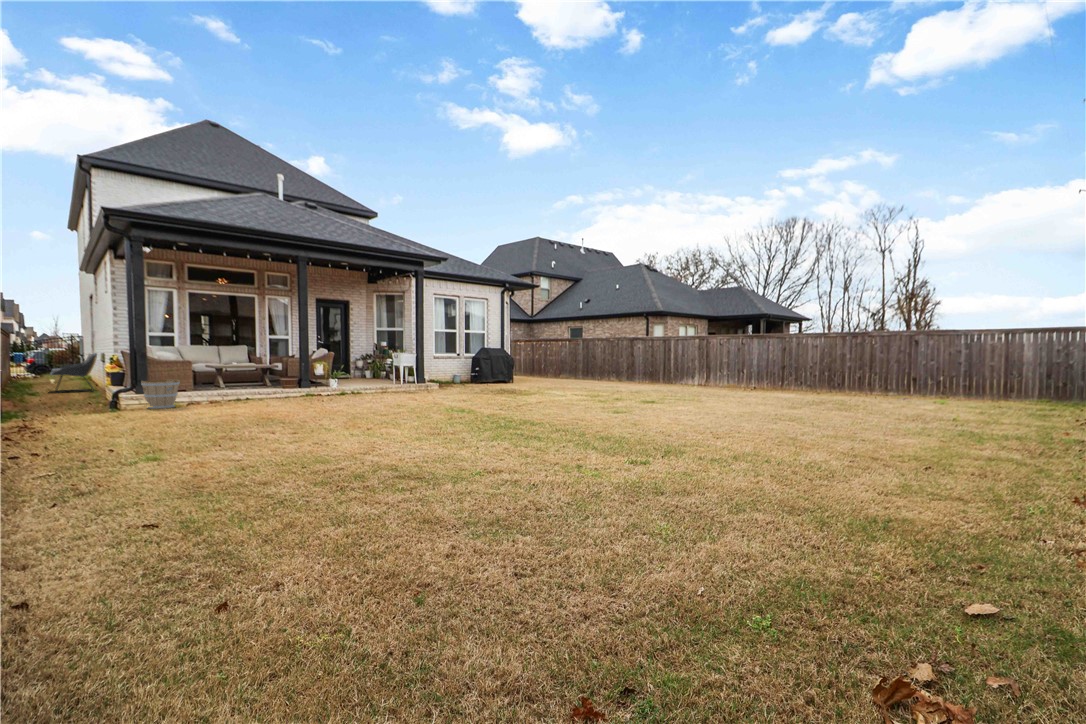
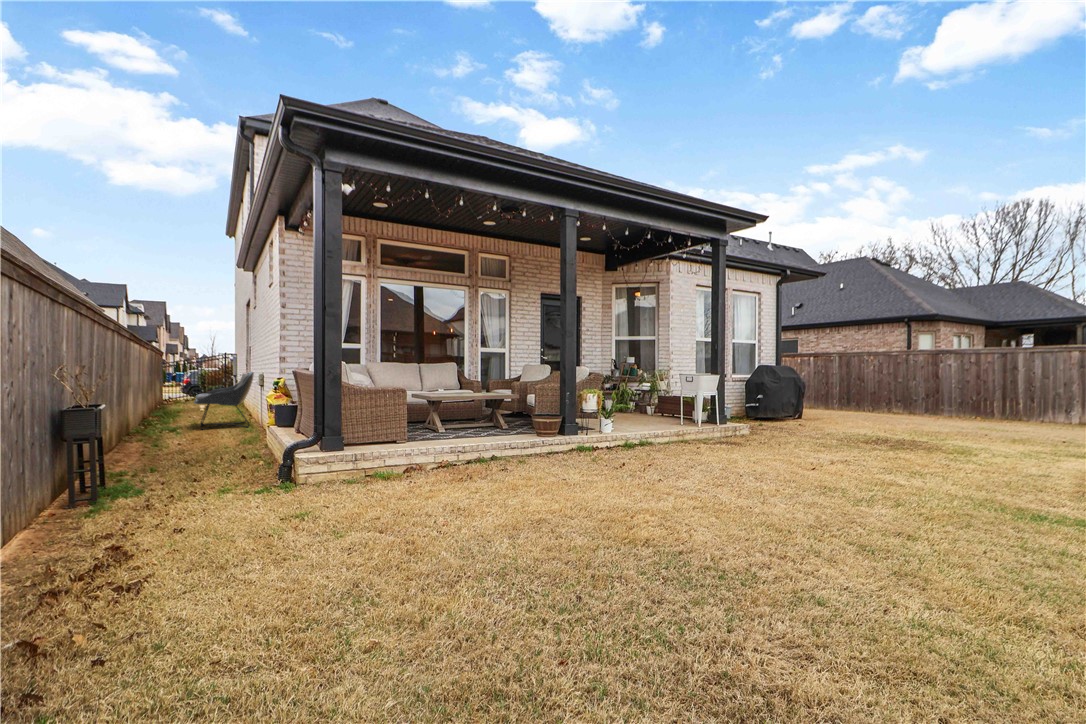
wooden bucket: present [141,379,180,409] -> none [333,423,397,483]

